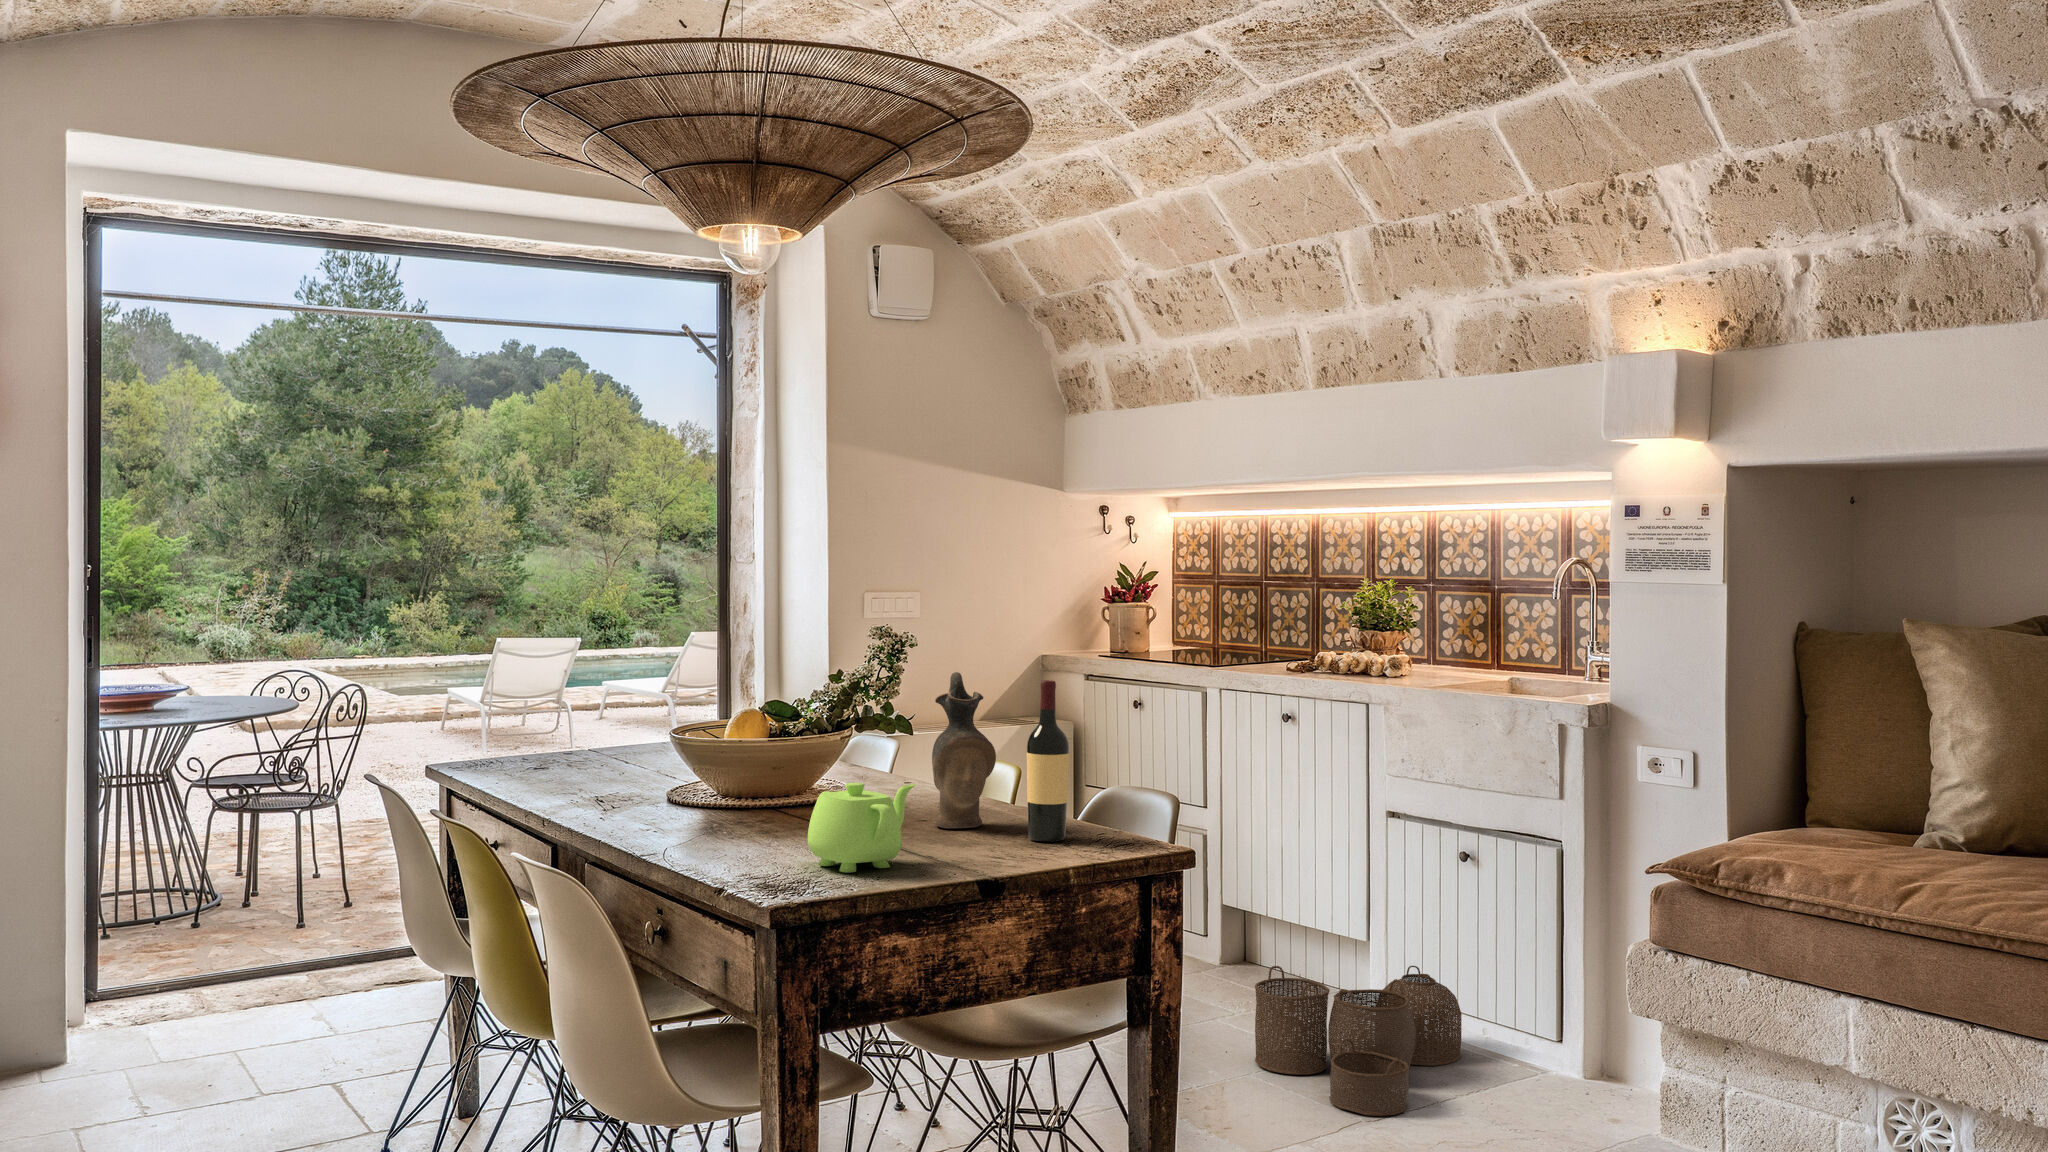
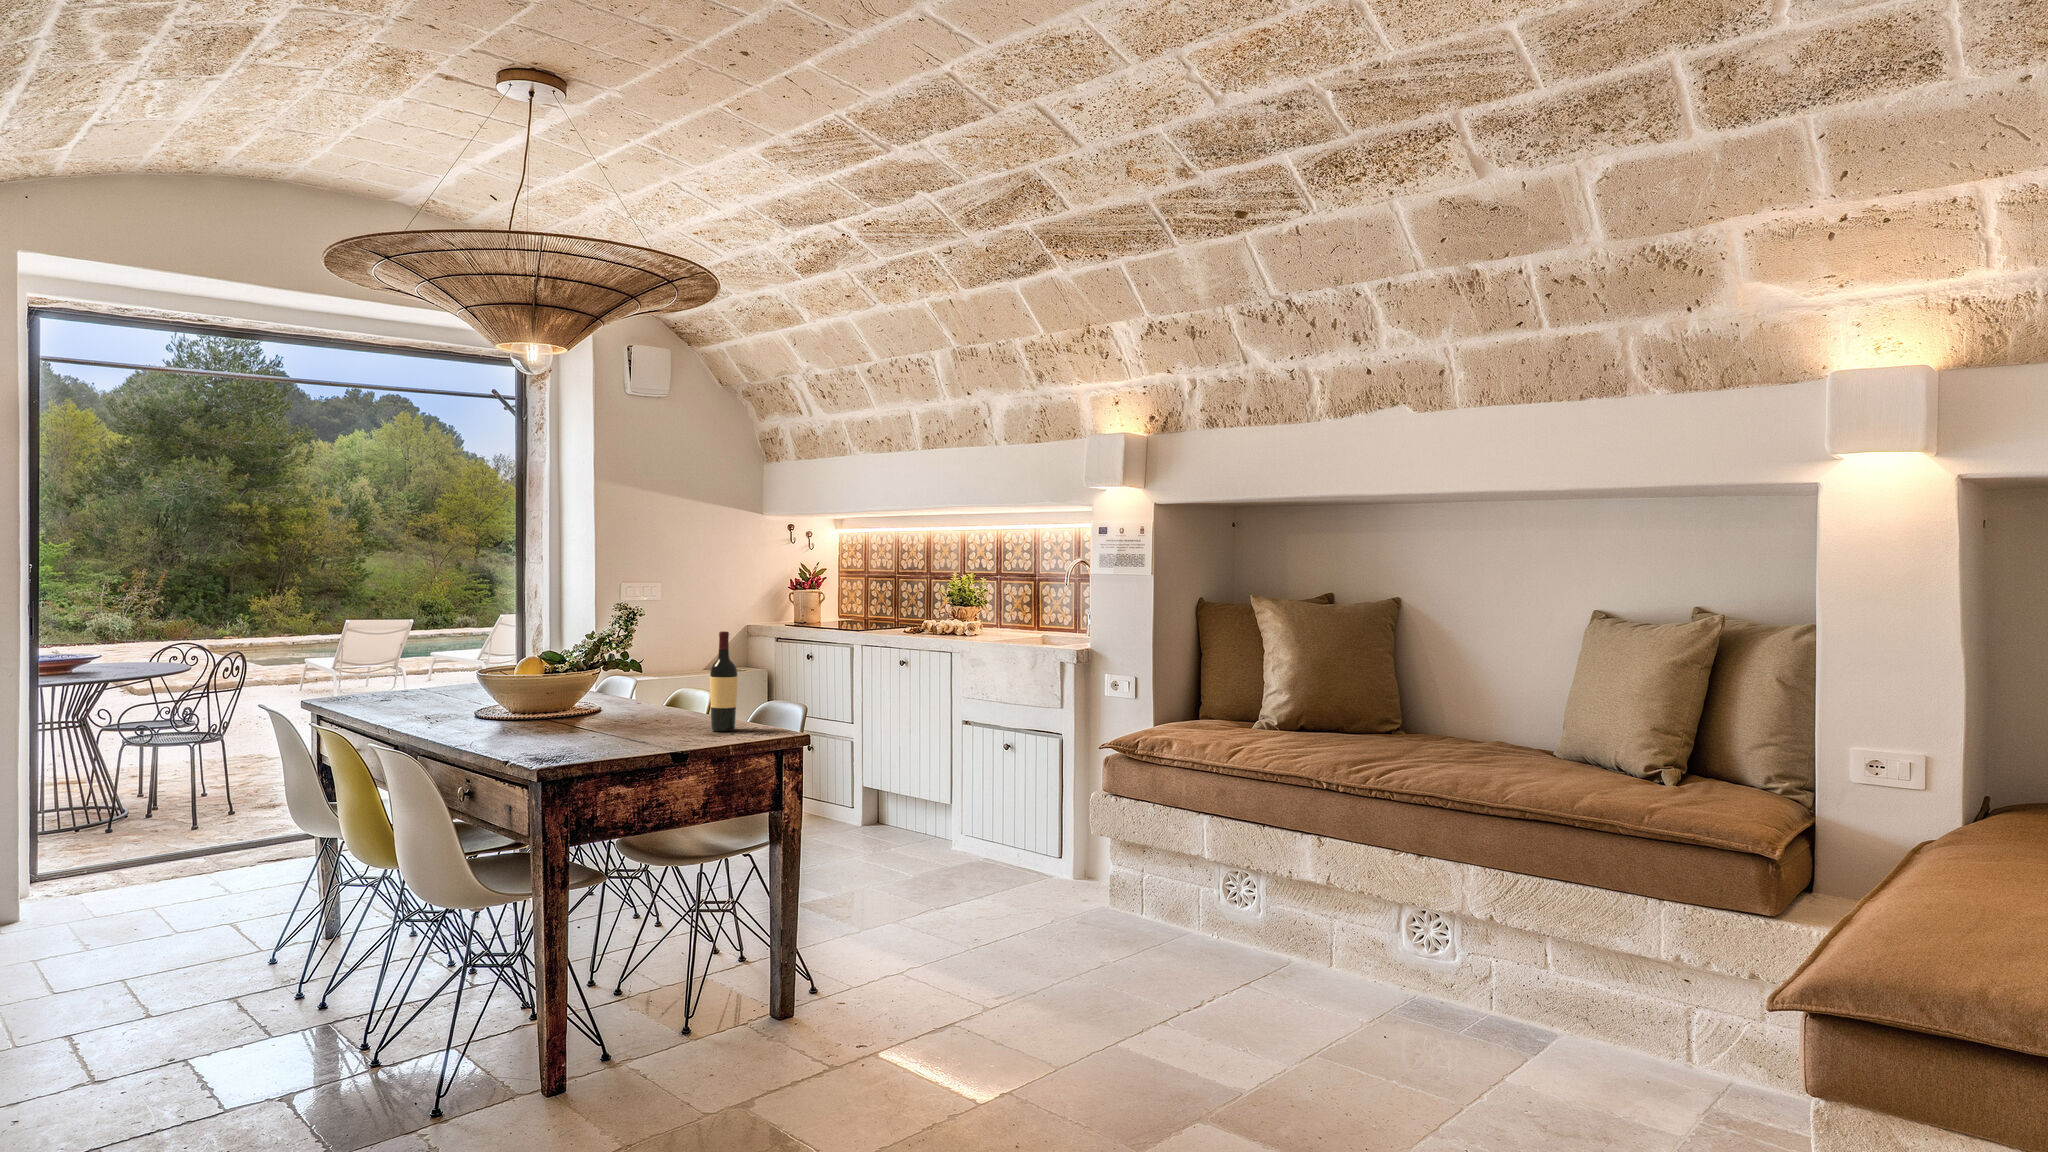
ceramic pitcher: present [932,672,996,828] -> none [651,628,692,726]
teapot: present [808,783,915,872] -> none [563,695,635,751]
woven basket: present [1255,966,1462,1116] -> none [876,814,1006,905]

